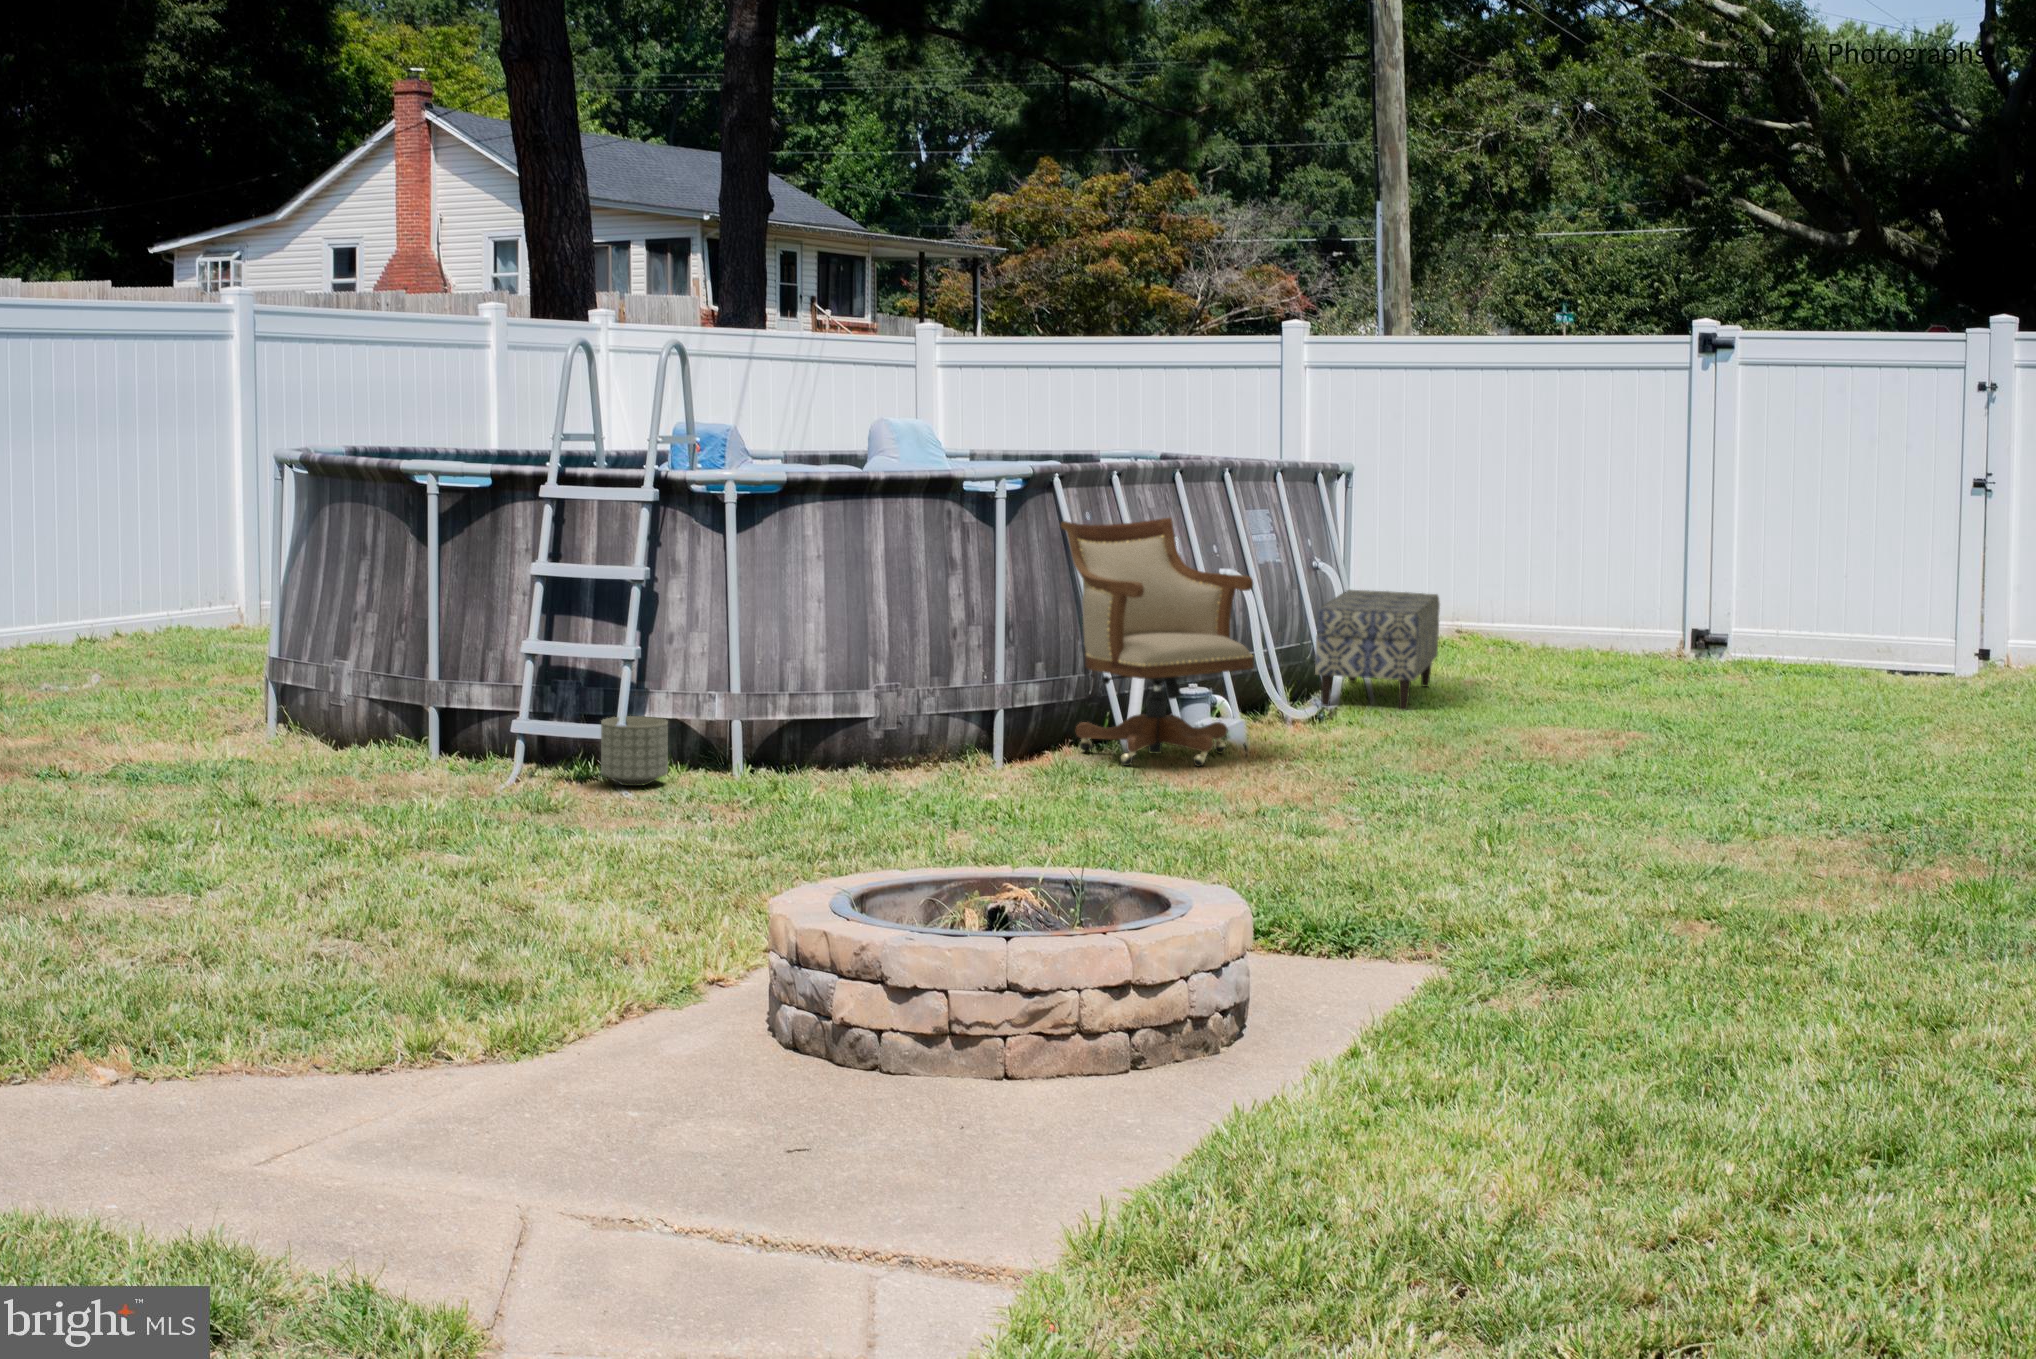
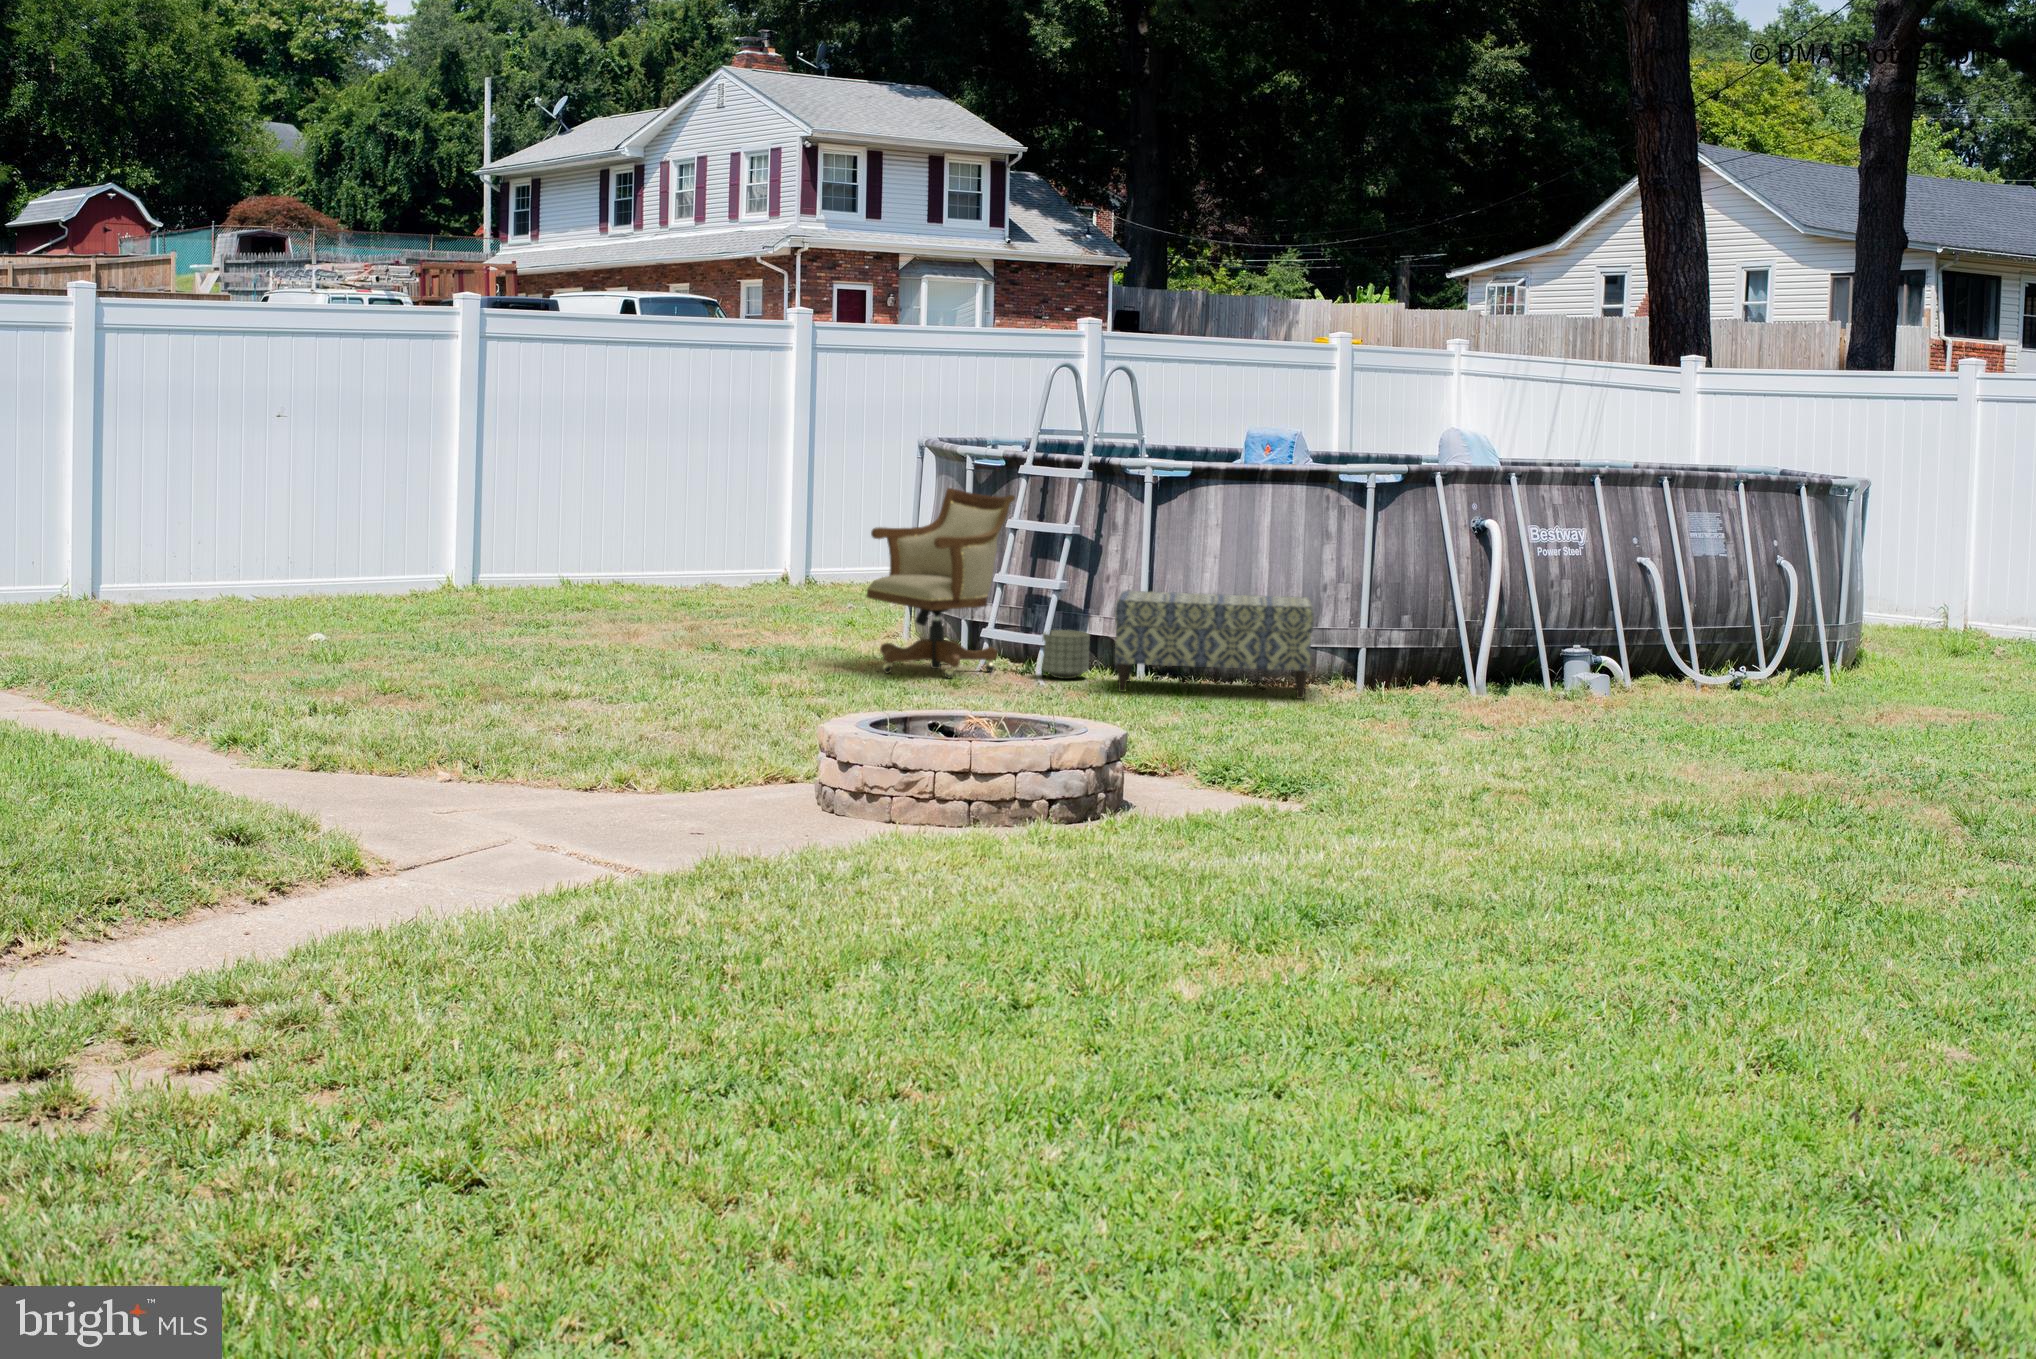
chair: present [1061,518,1254,767] -> present [866,488,1015,678]
bench: present [1315,590,1440,710] -> present [1115,591,1314,699]

